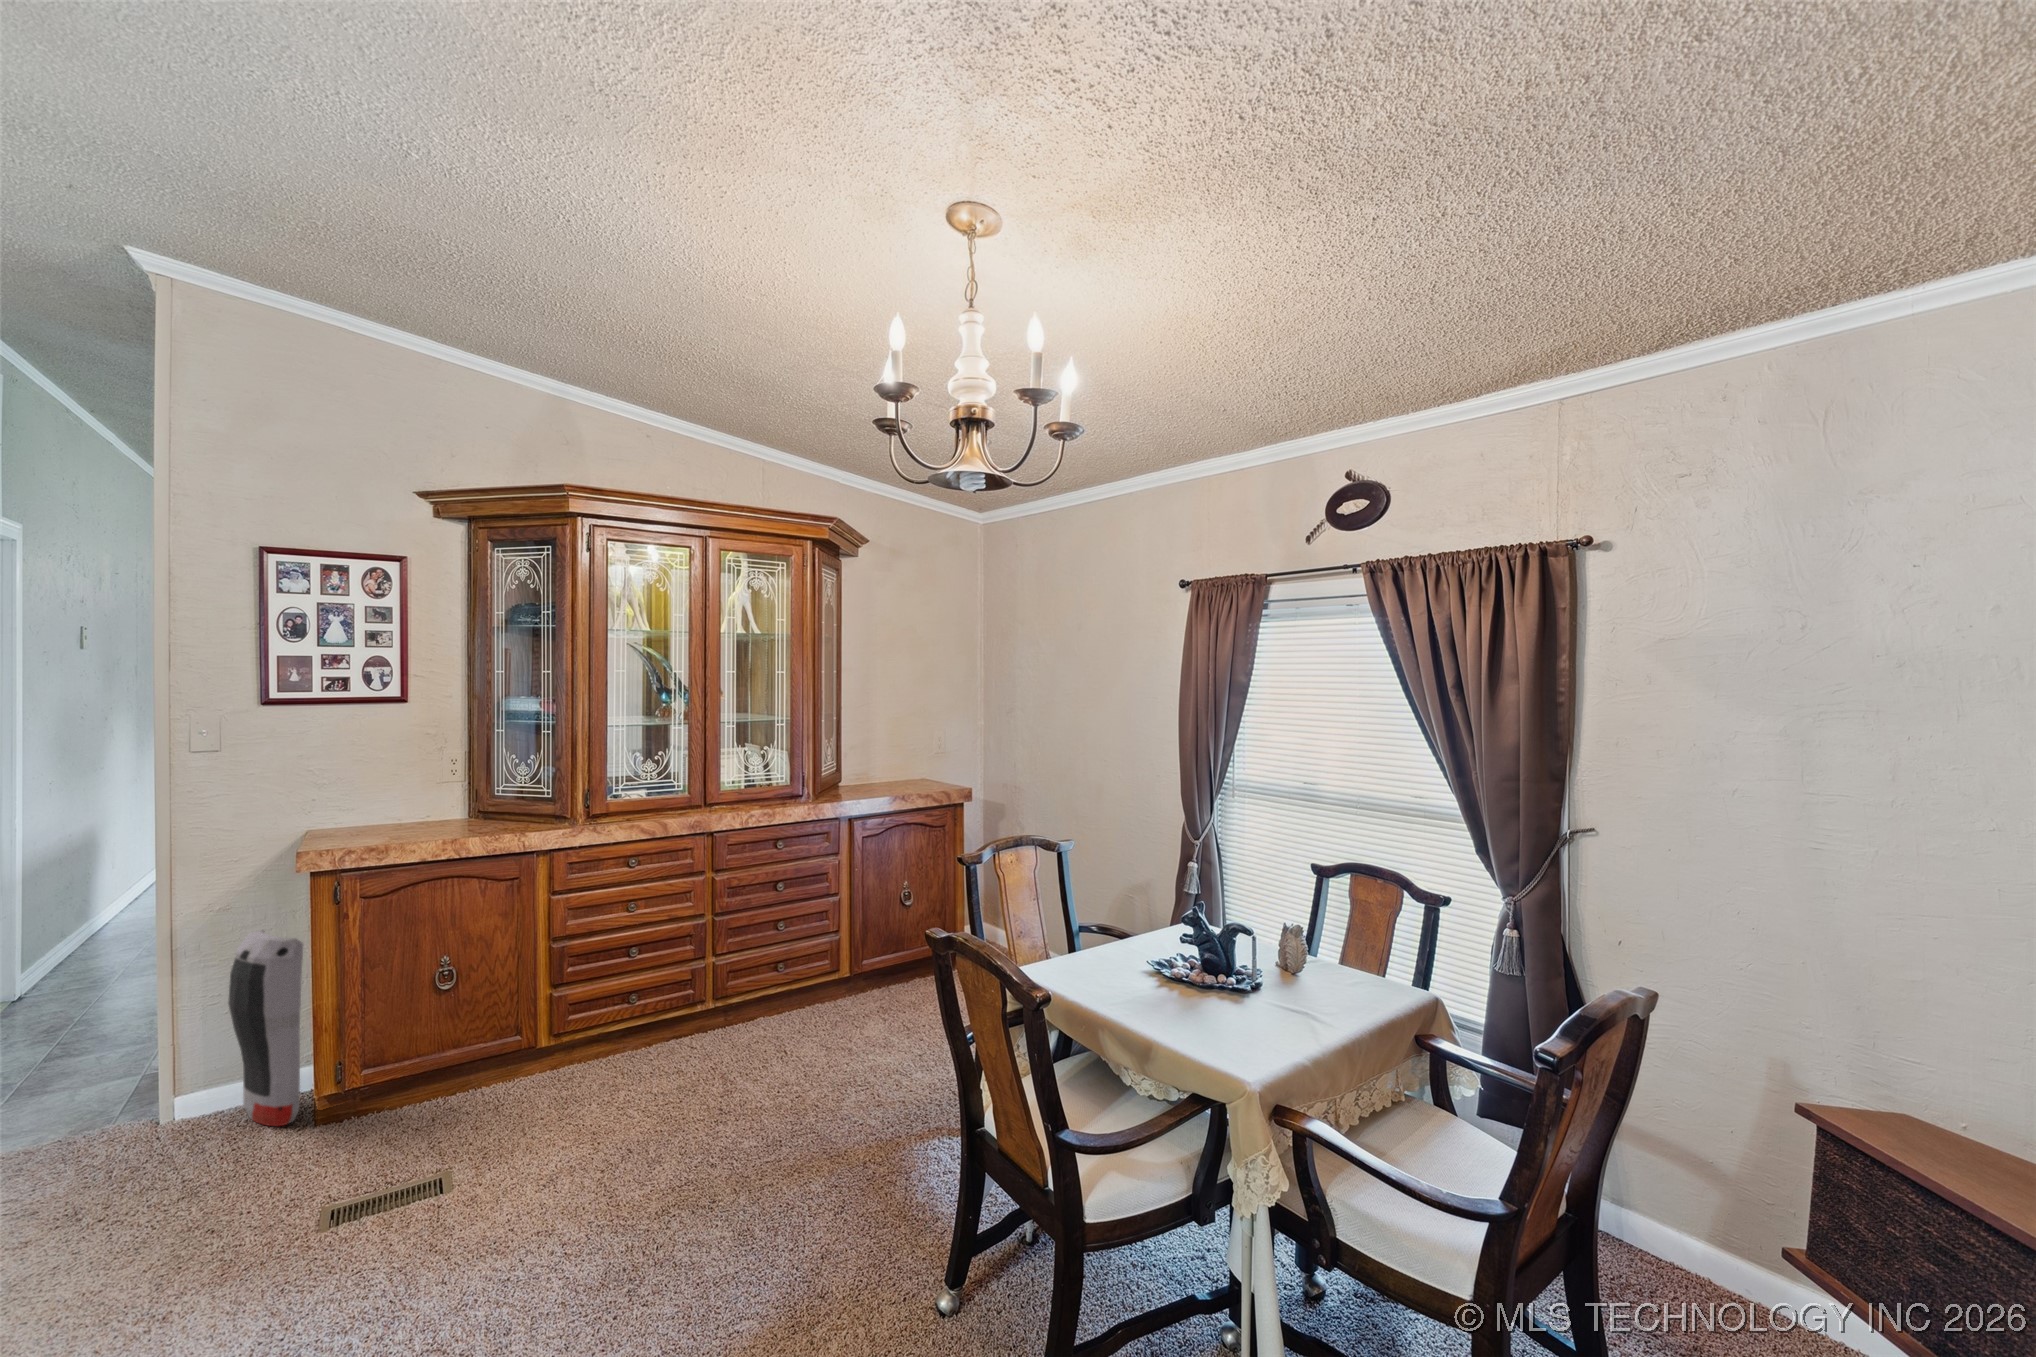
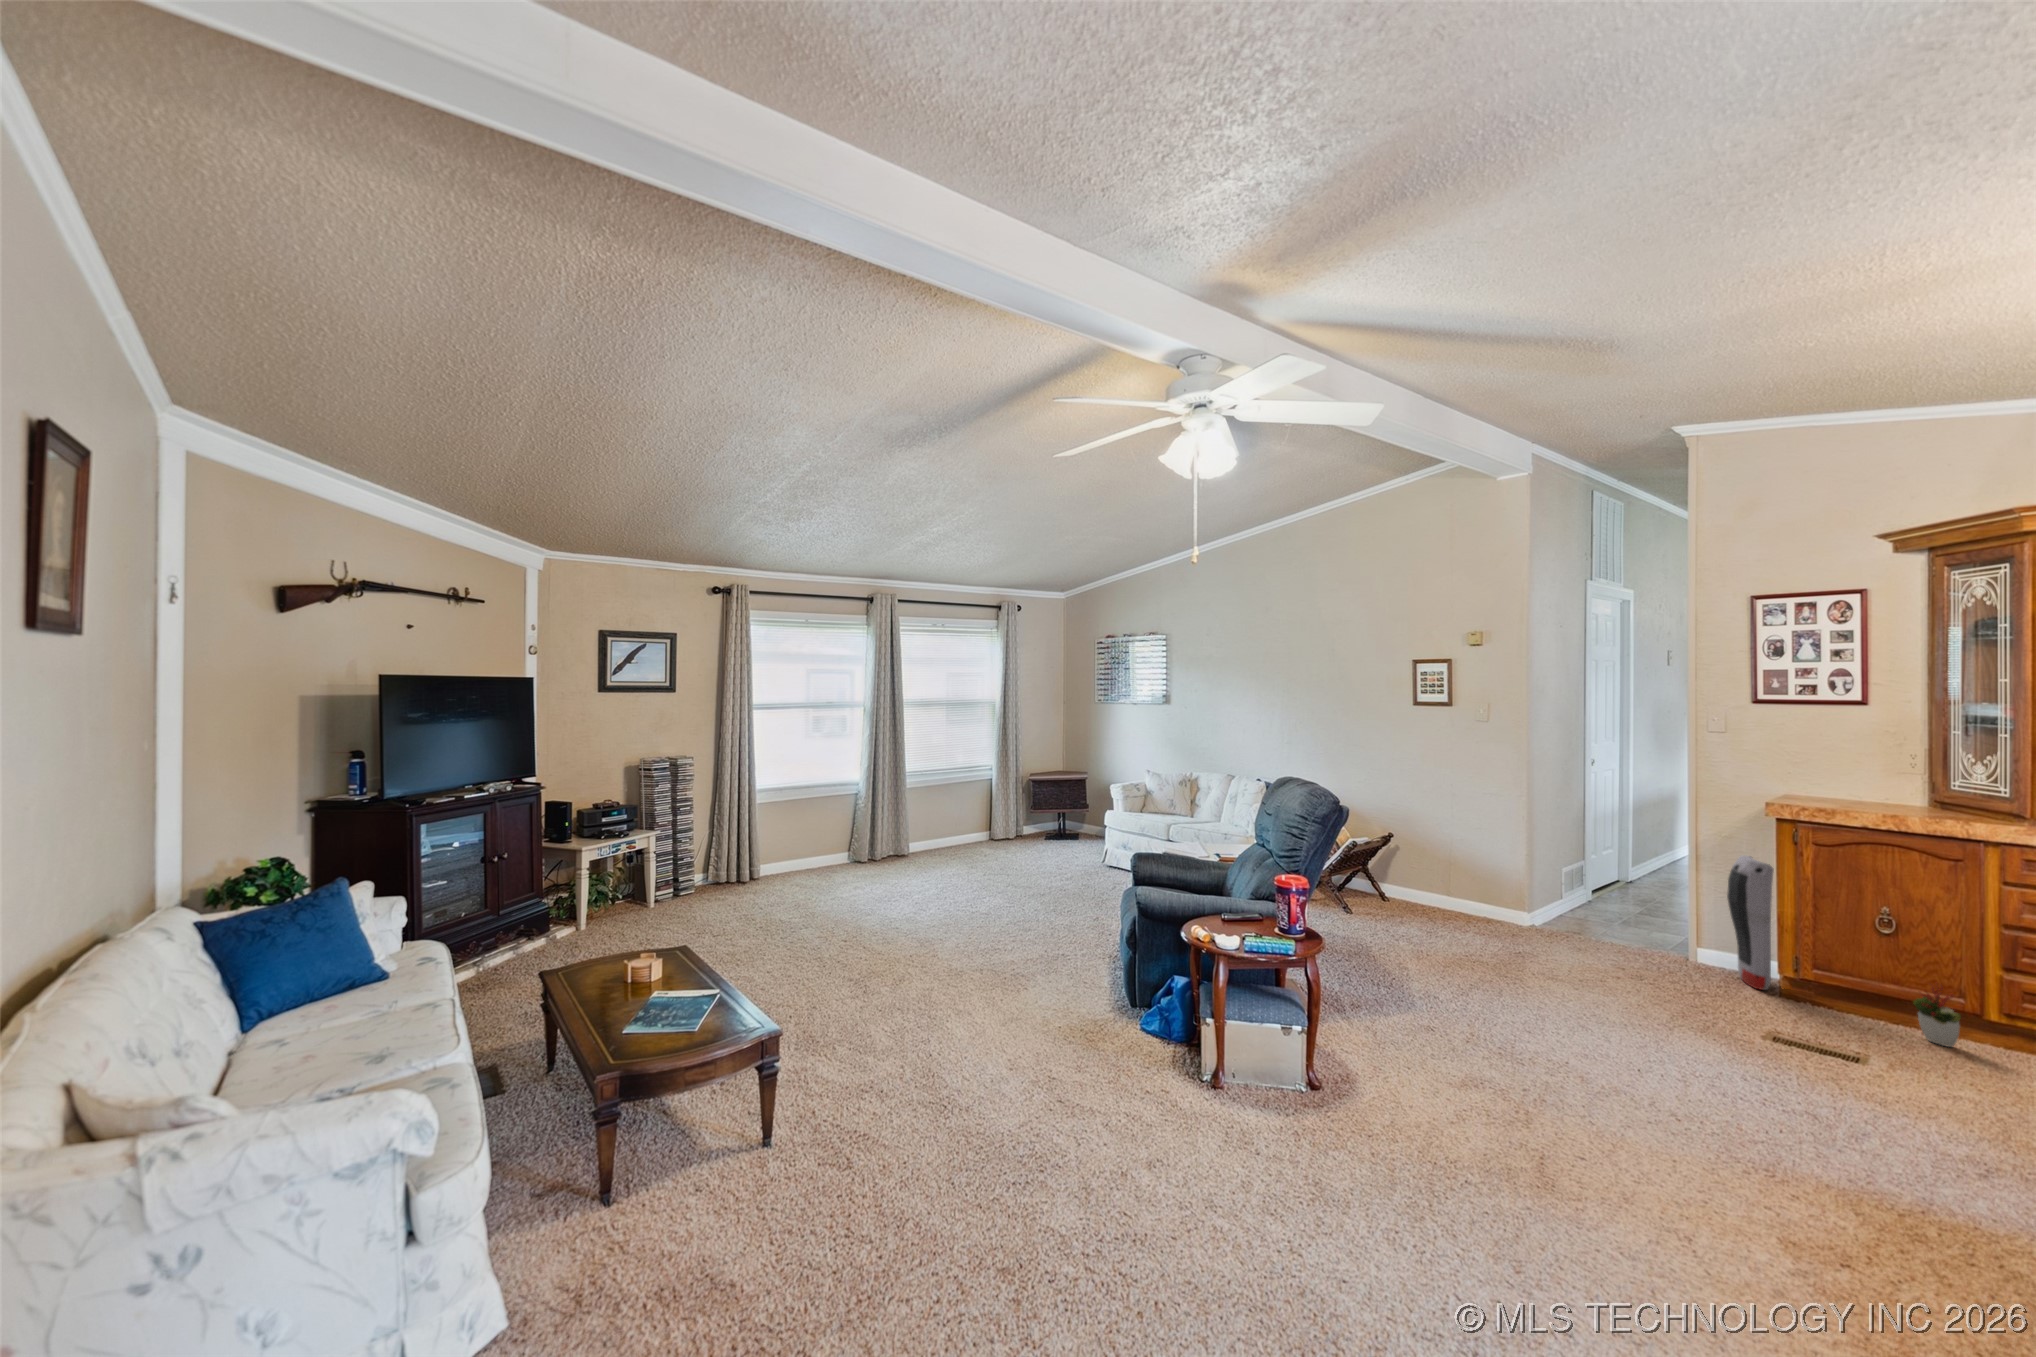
decorative plant: none [477,1028,525,1102] -> present [1913,984,1961,1047]

